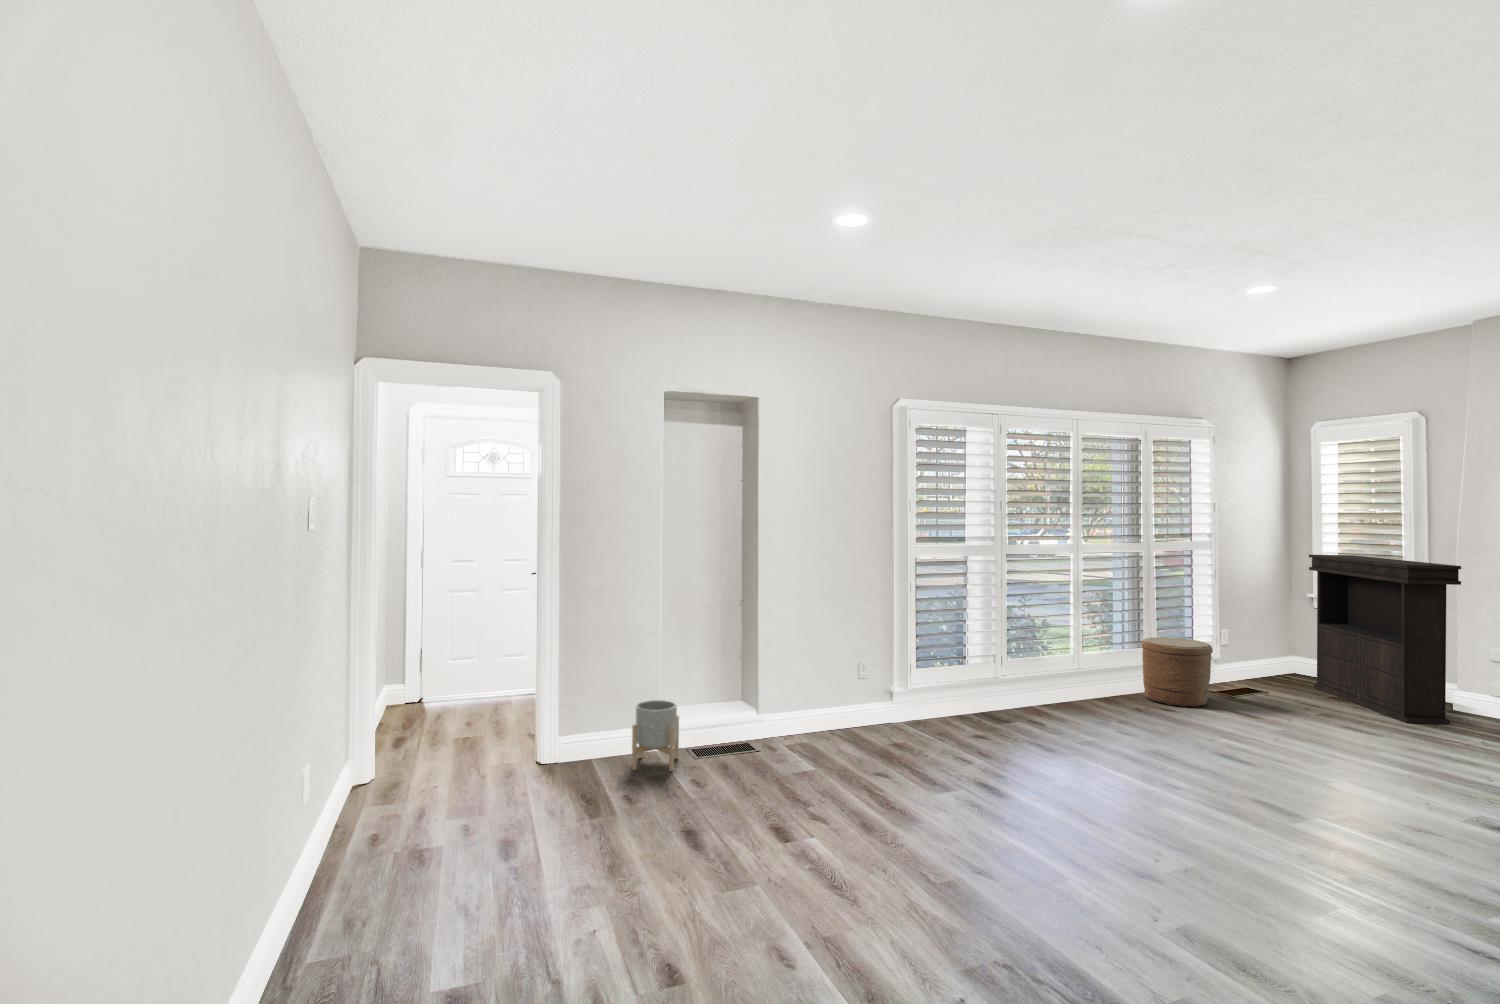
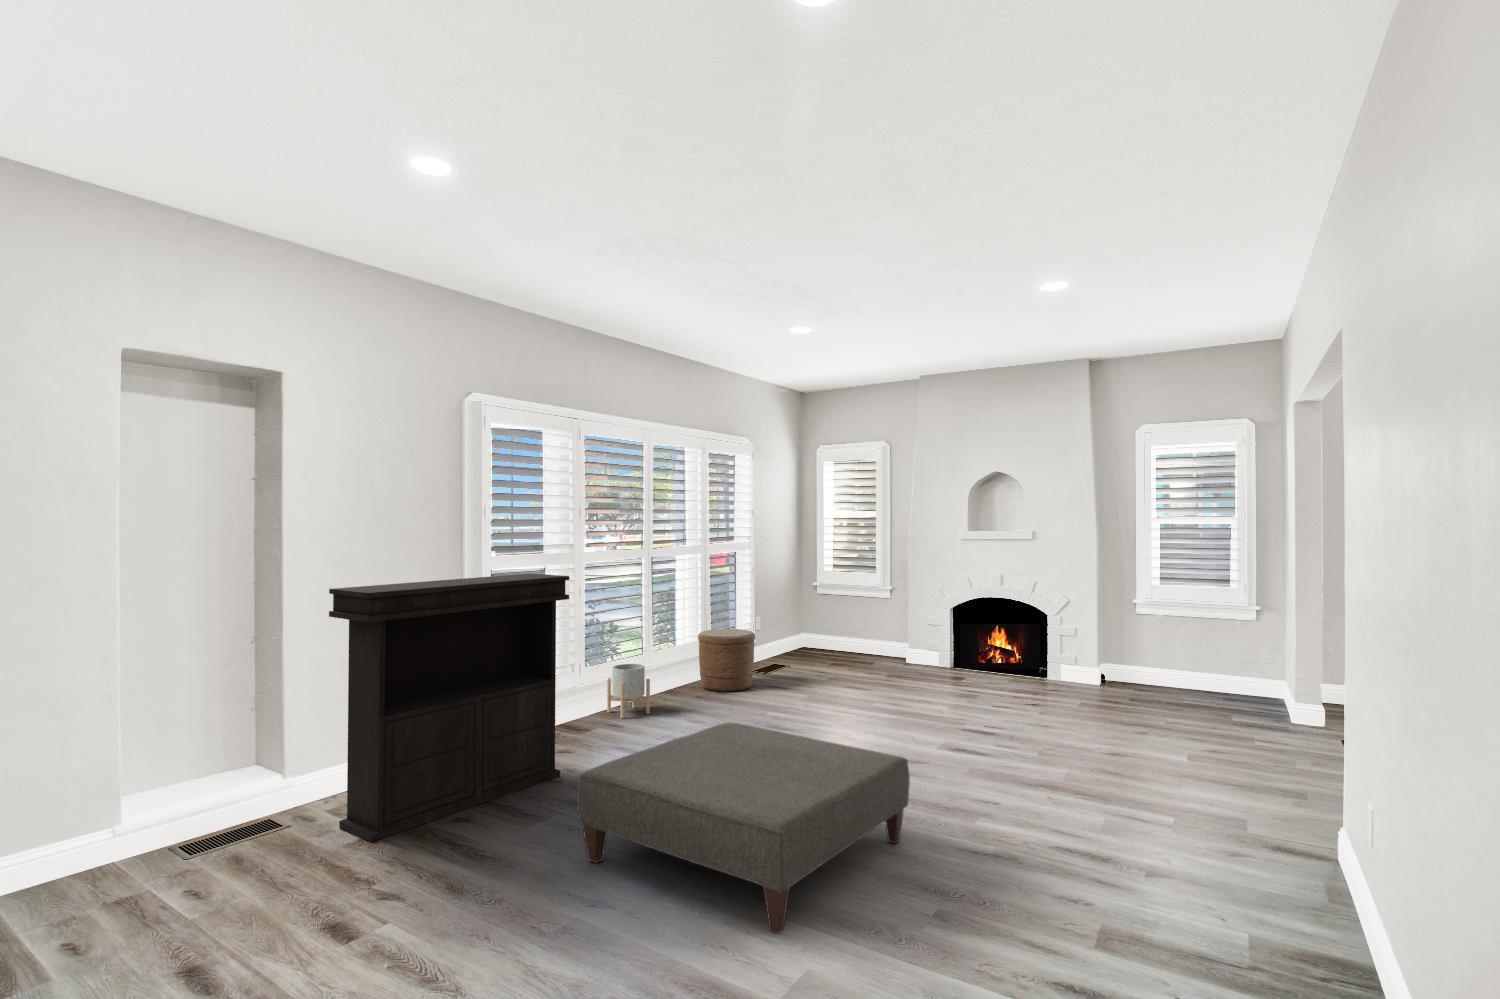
console table: present [1309,555,1461,725] -> present [329,573,569,842]
planter: present [632,700,679,771] -> present [607,664,650,718]
ottoman: none [973,732,1364,944] -> present [577,723,910,933]

